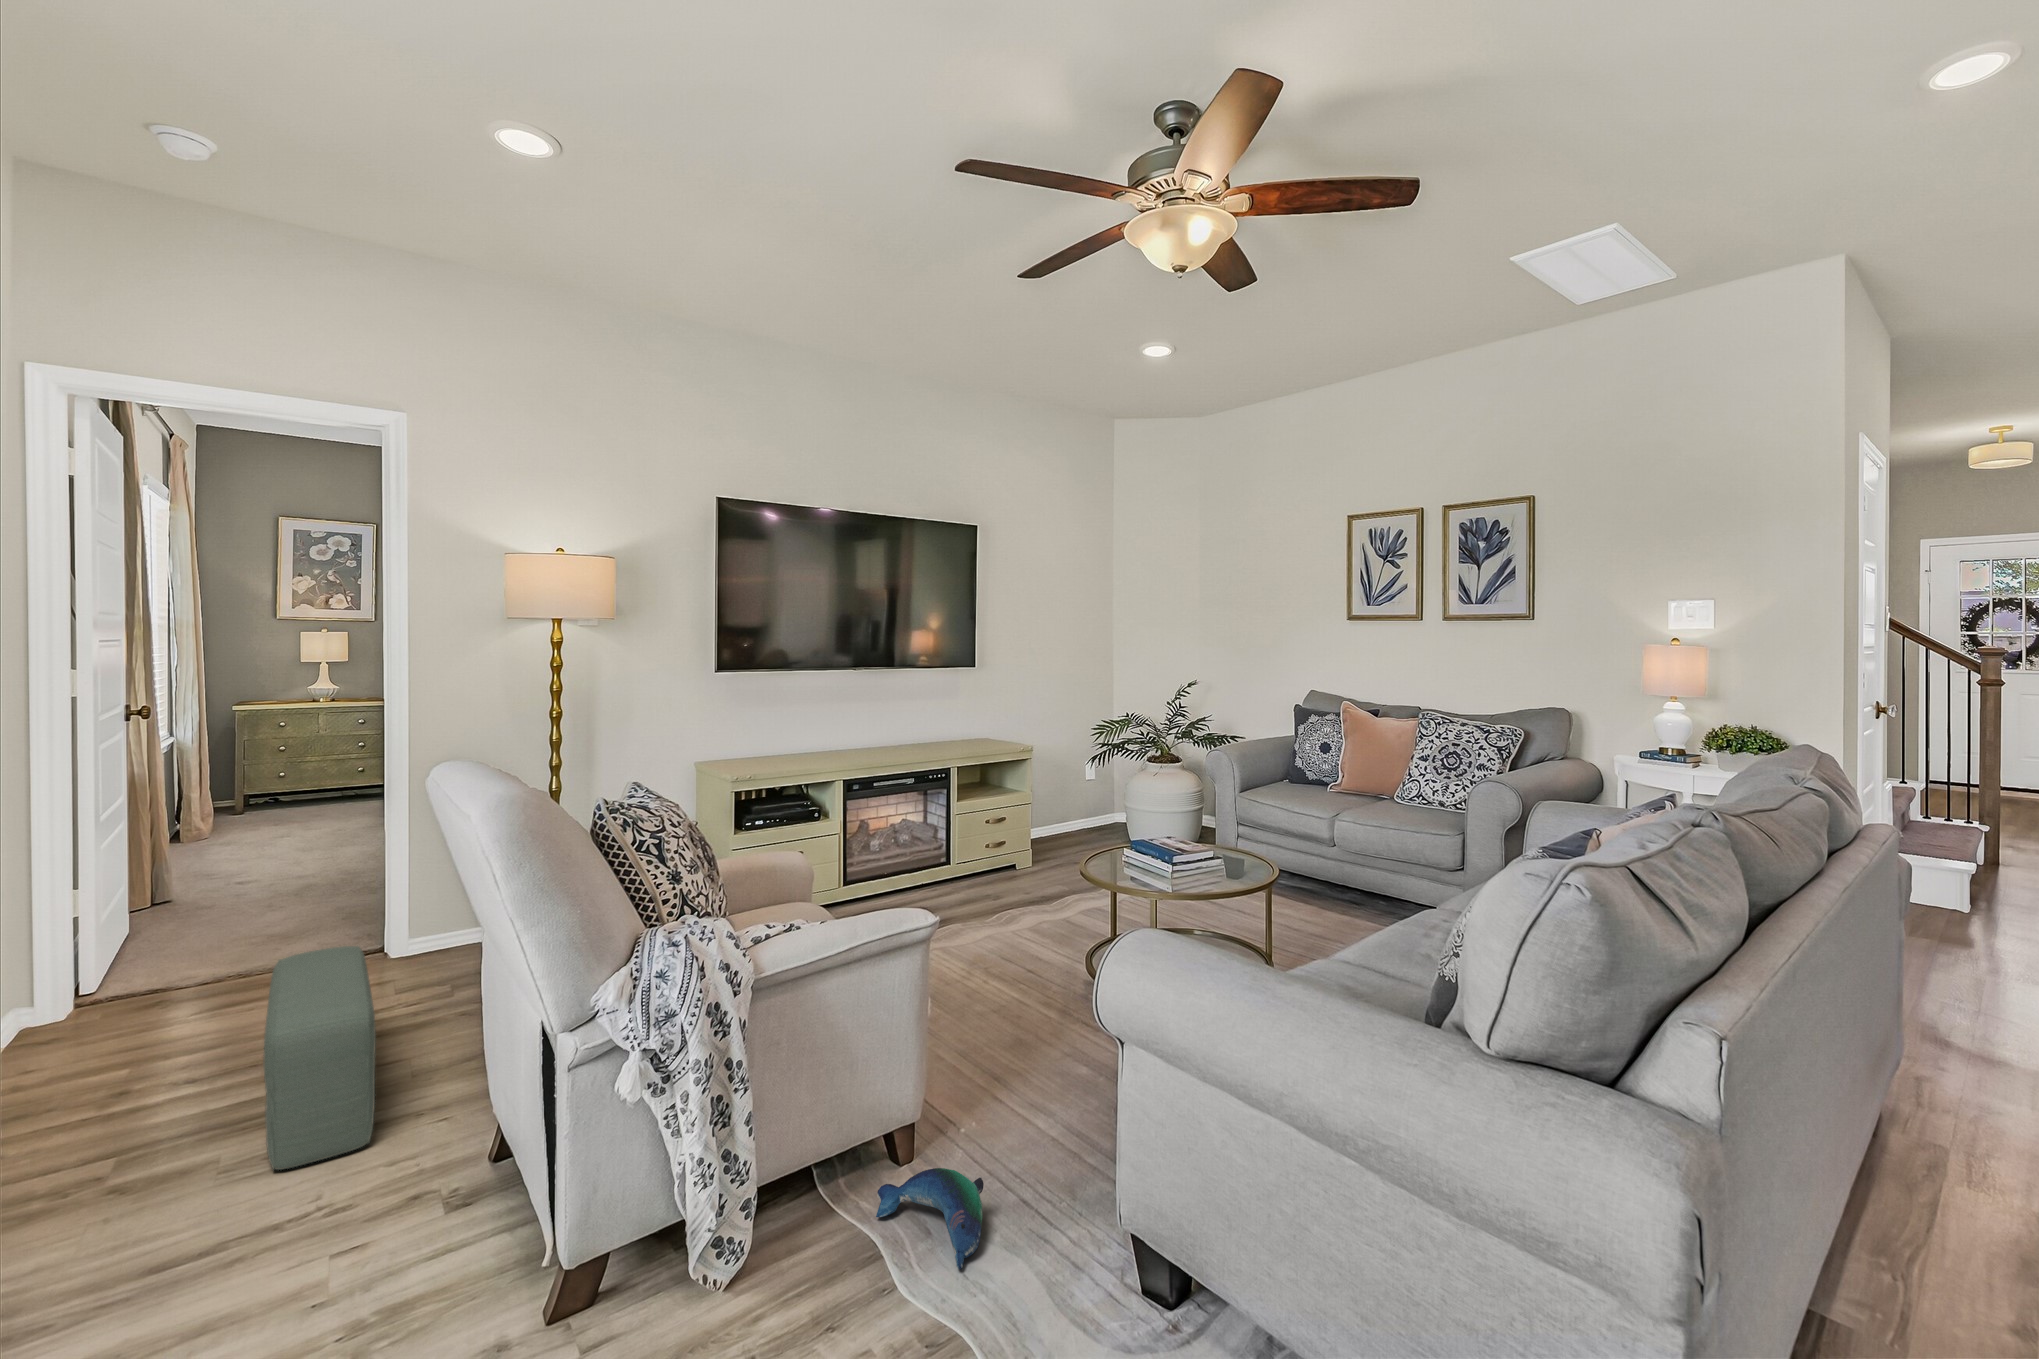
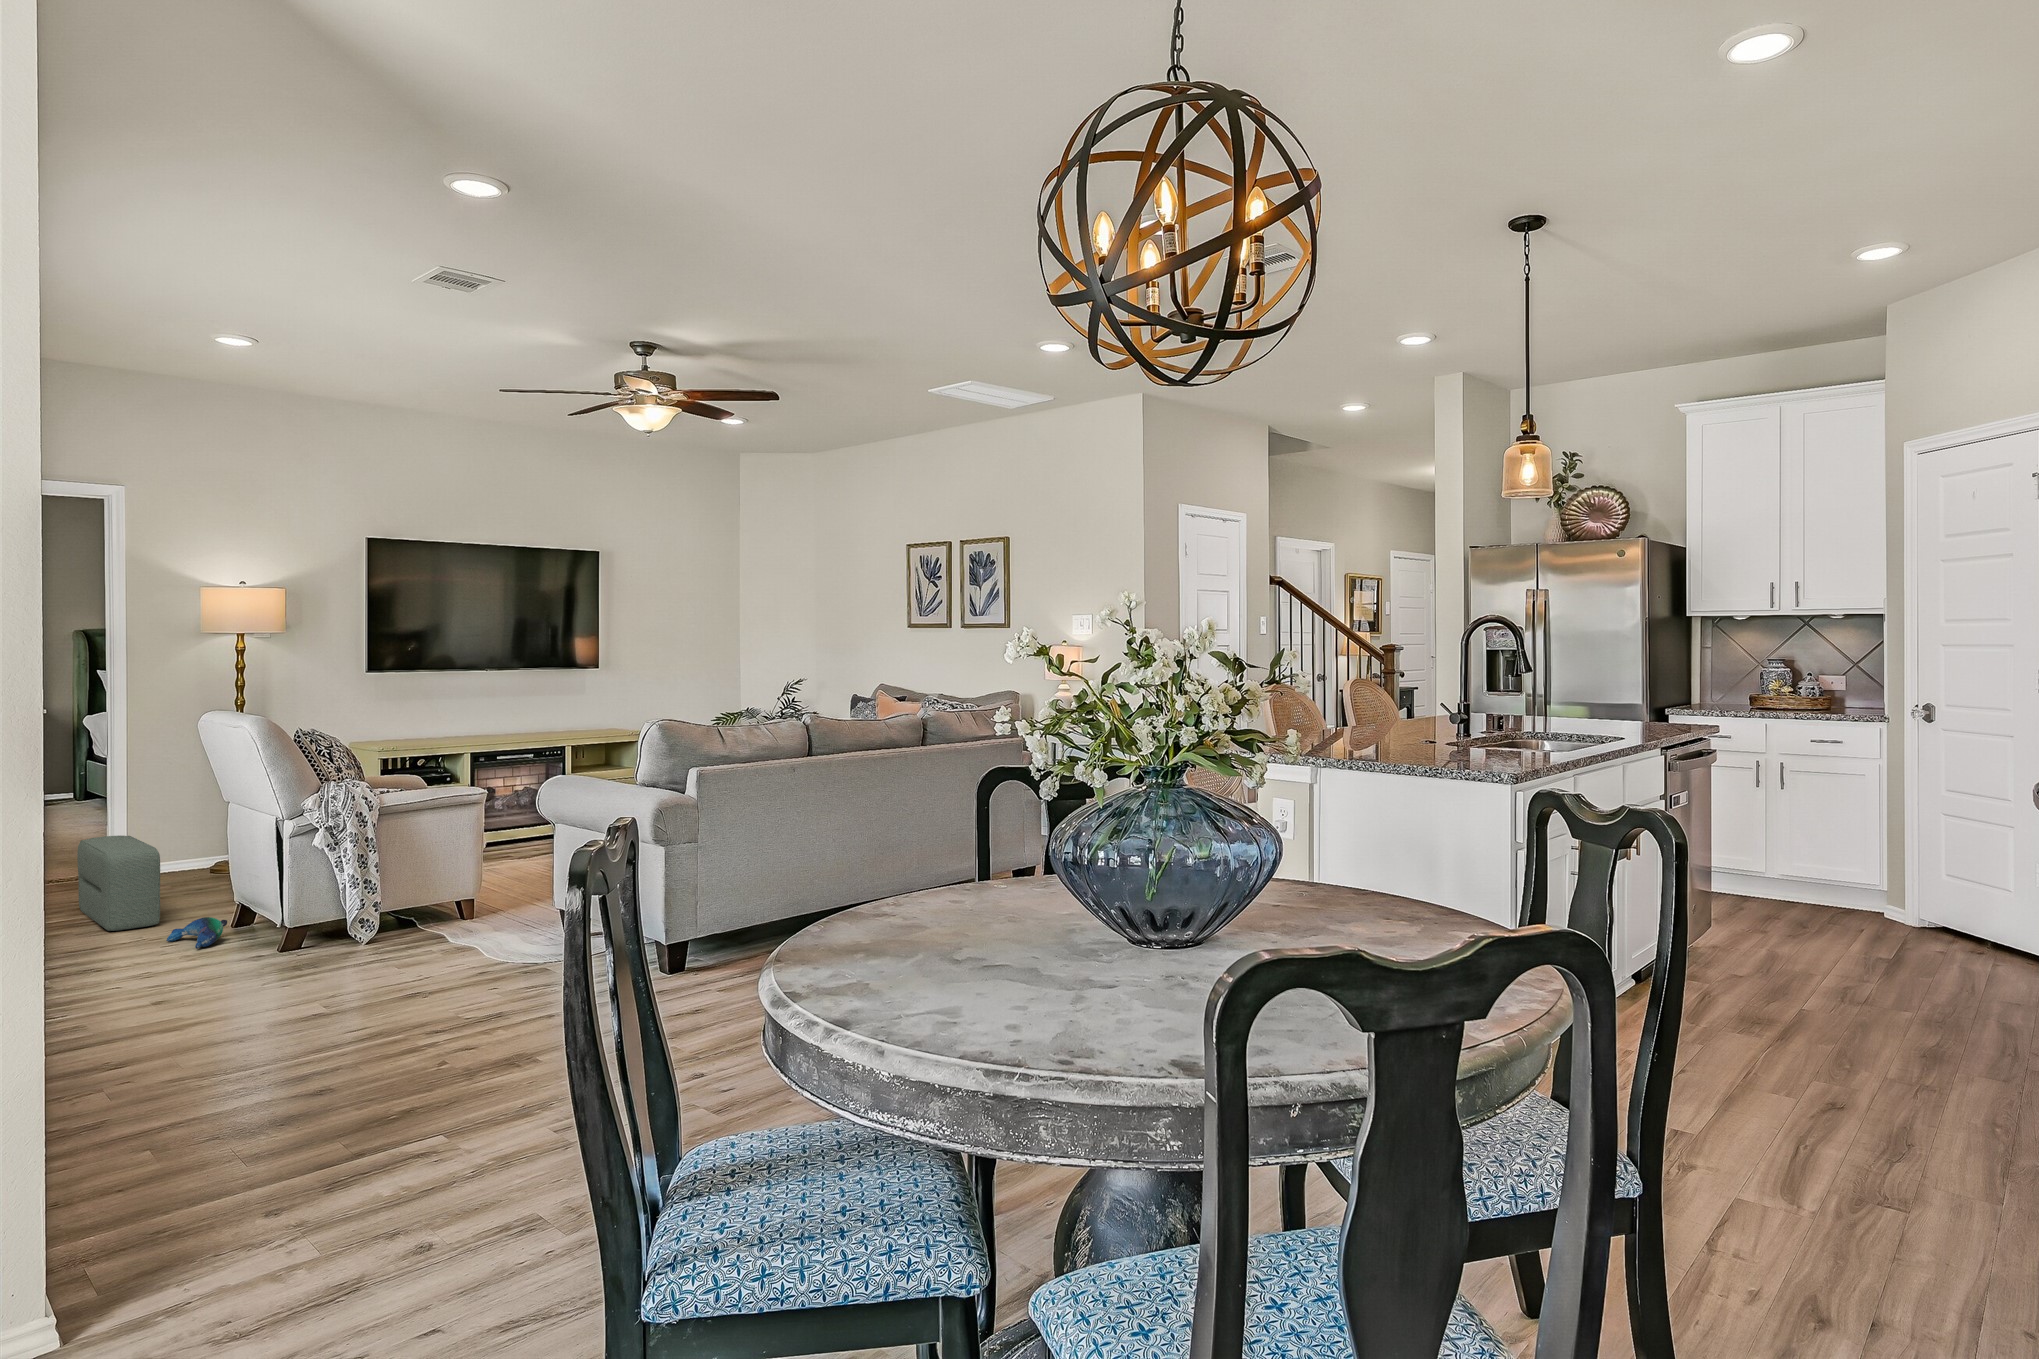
plush toy: present [876,1168,984,1269] -> present [166,917,227,949]

